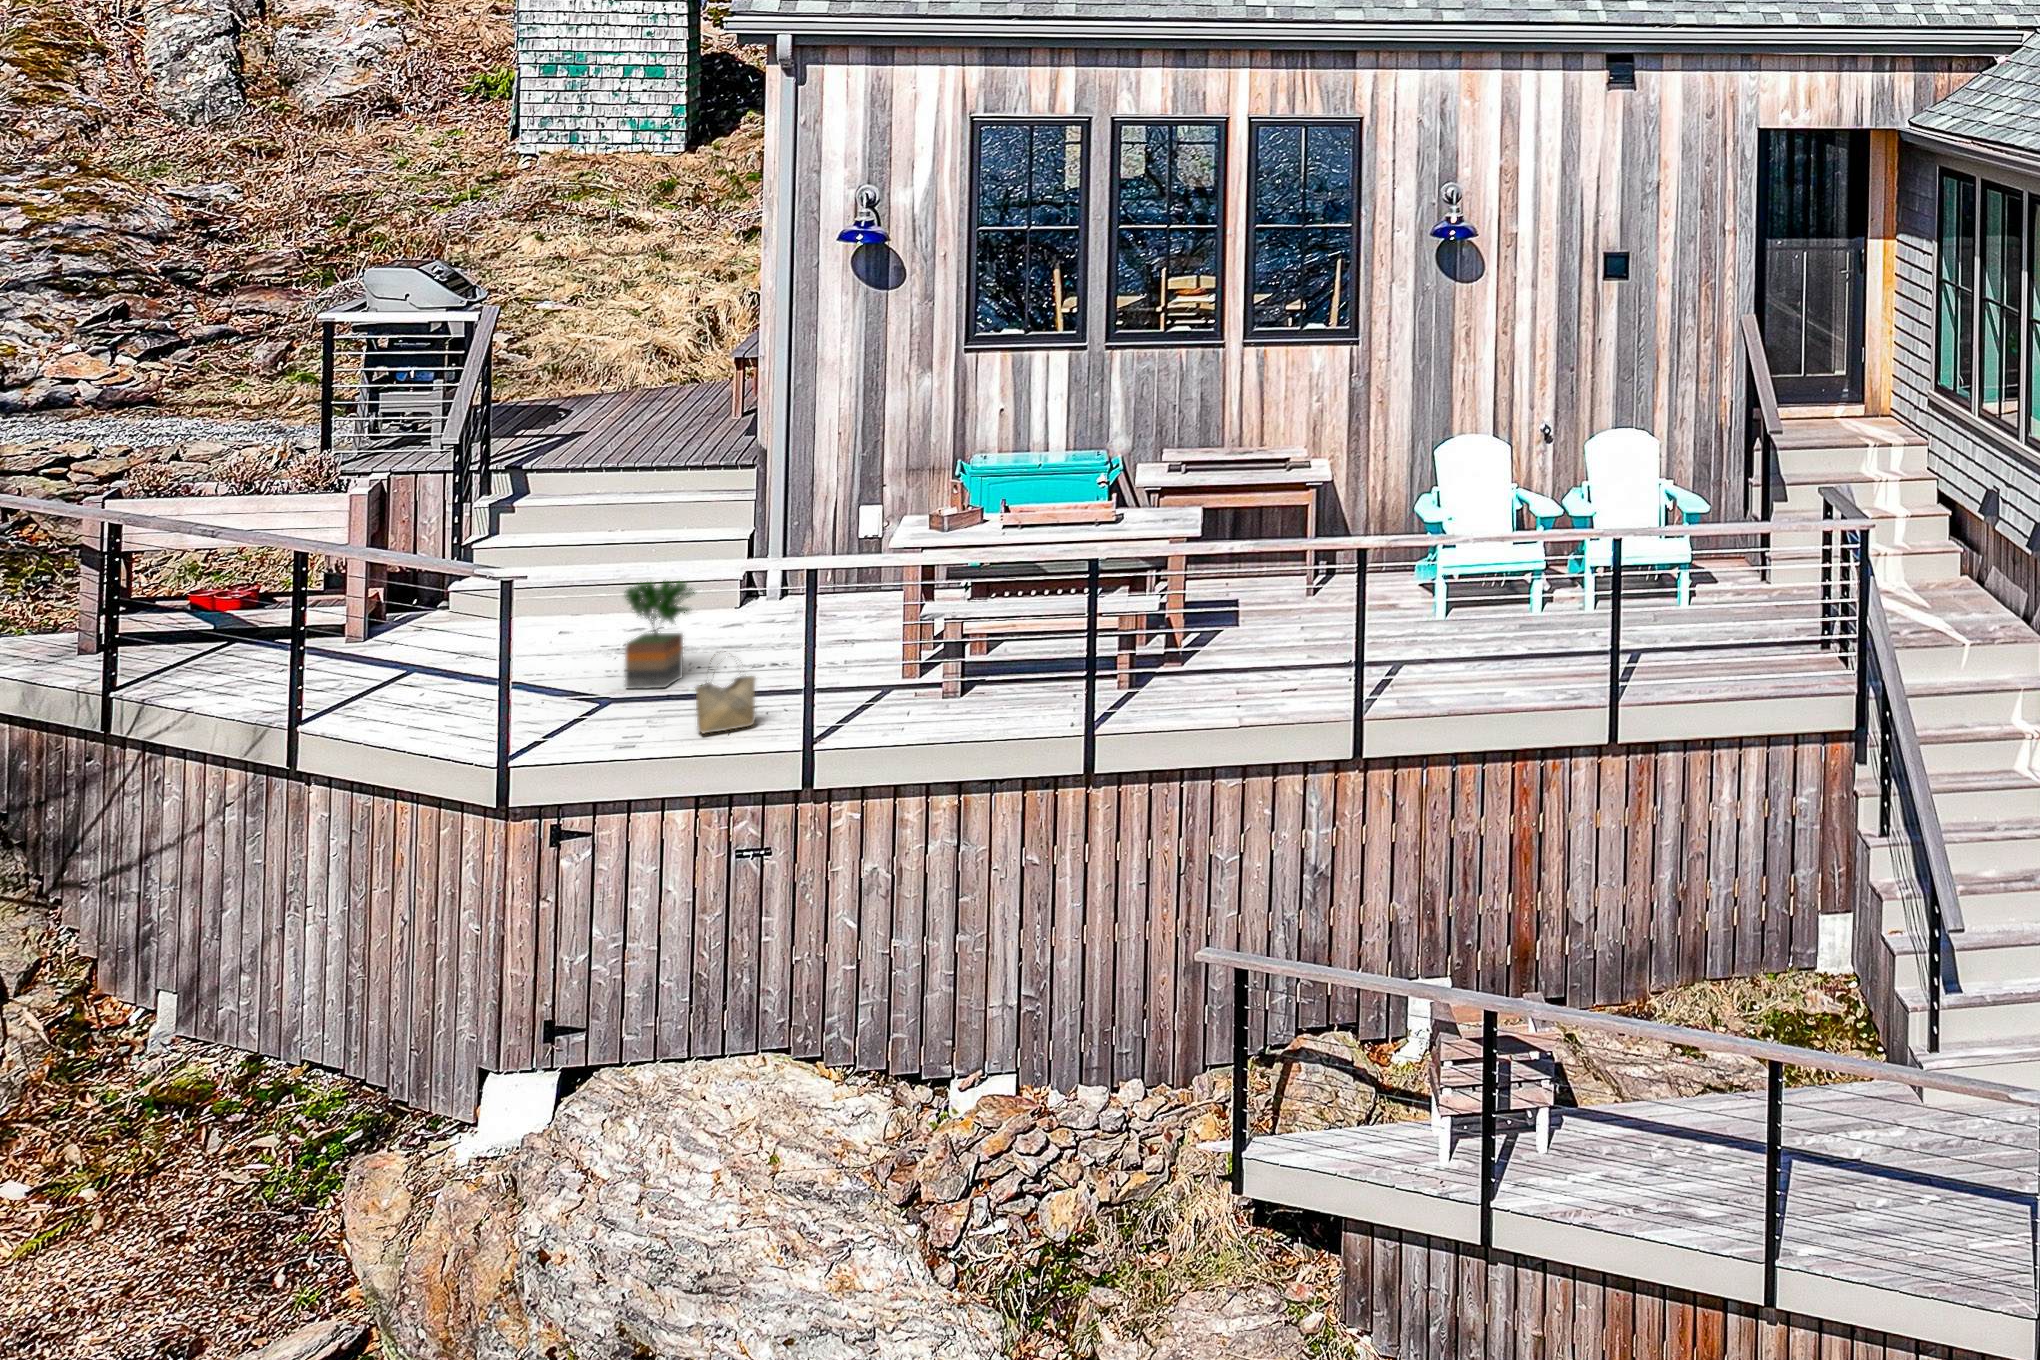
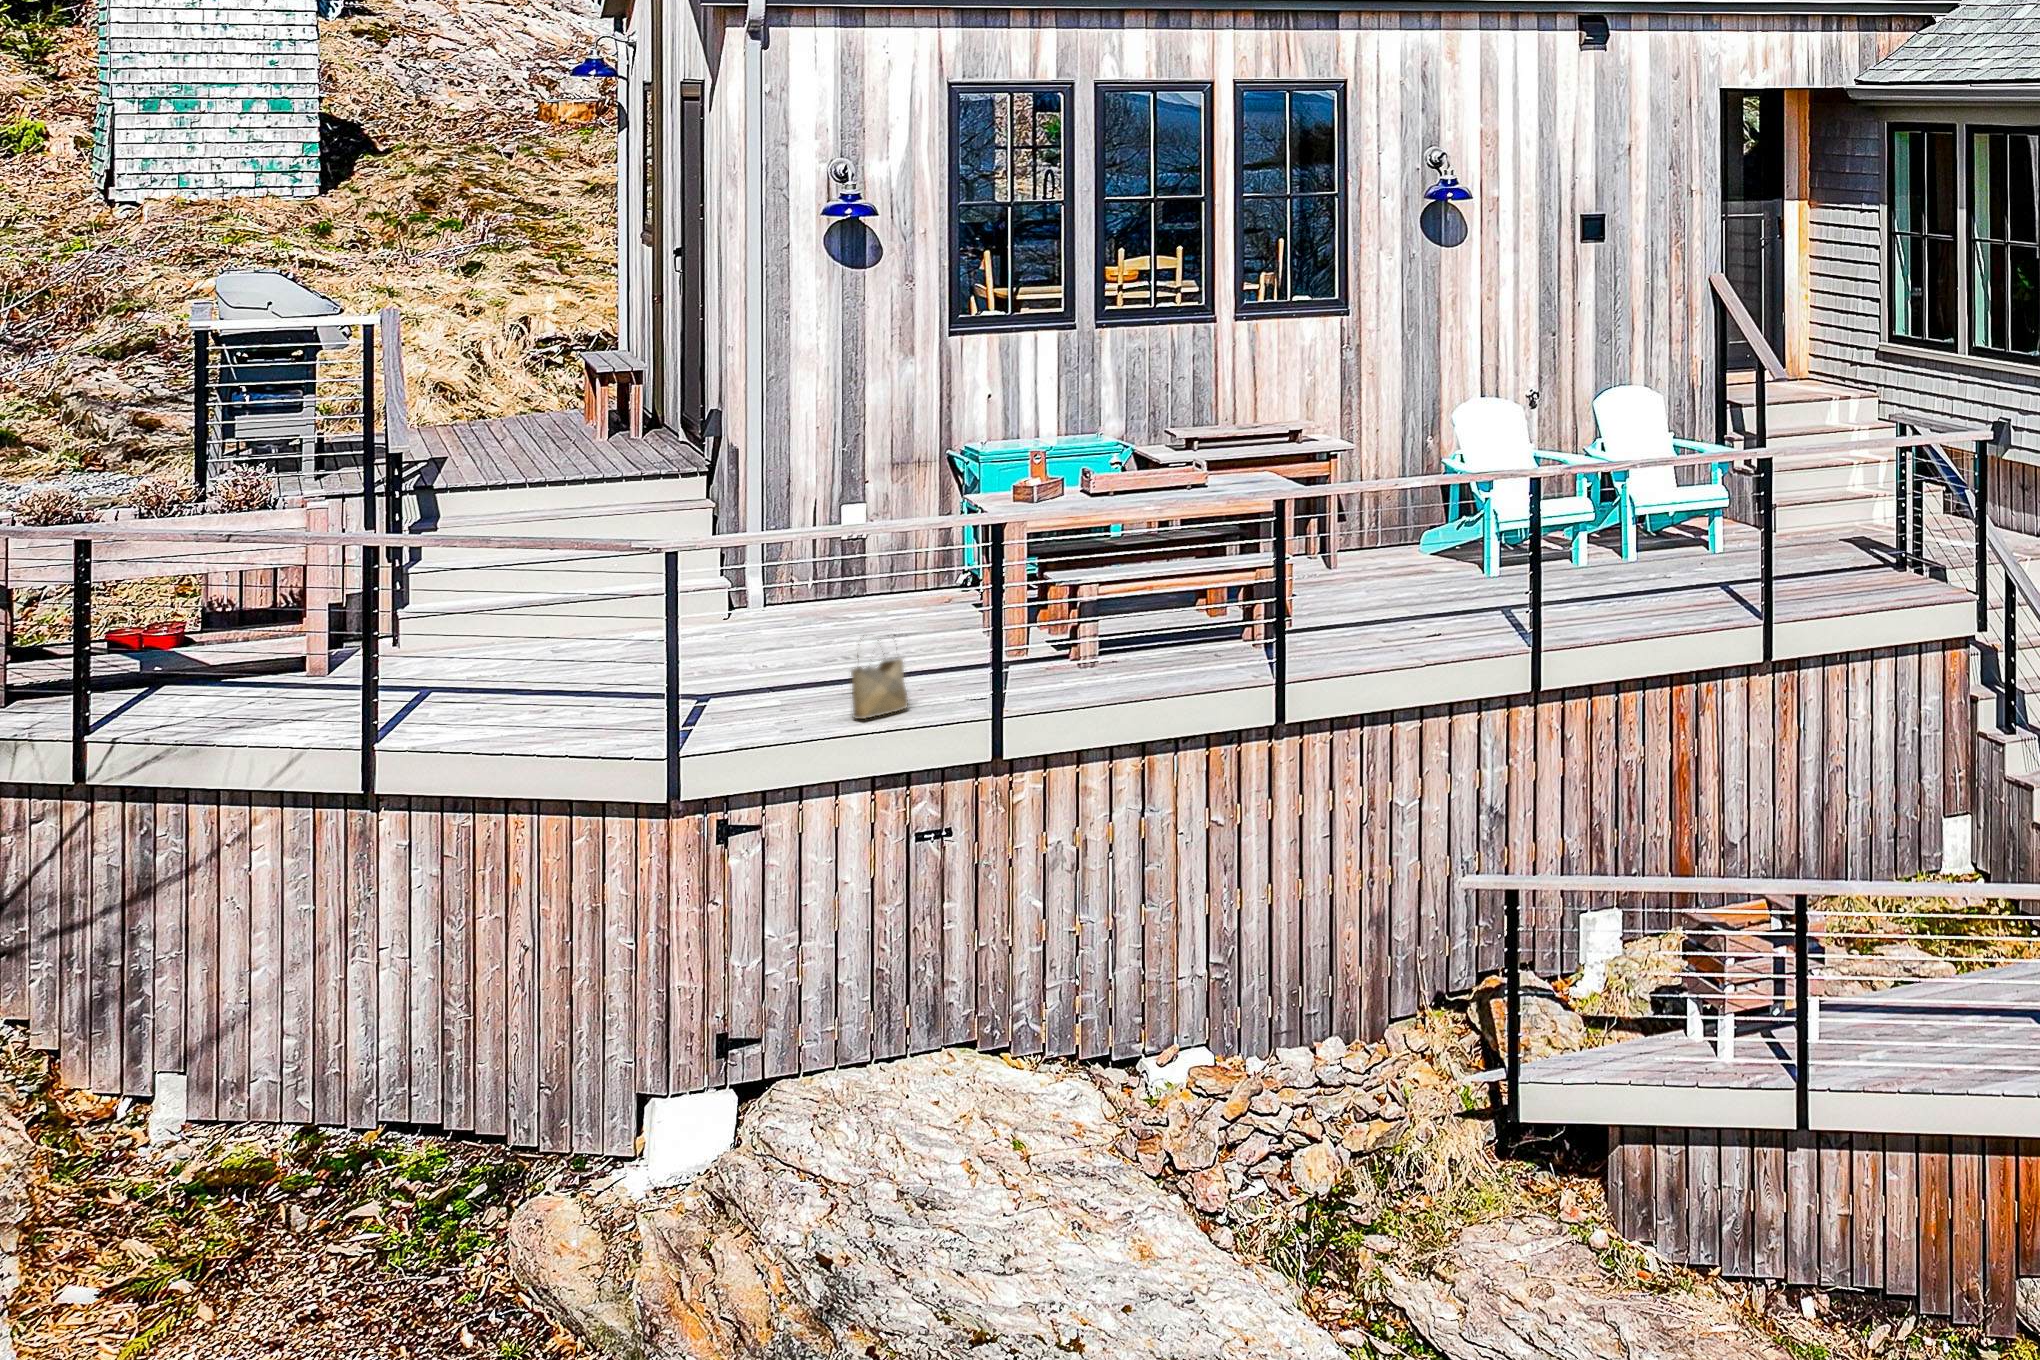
potted tree: present [624,581,695,689] -> none [694,575,779,694]

